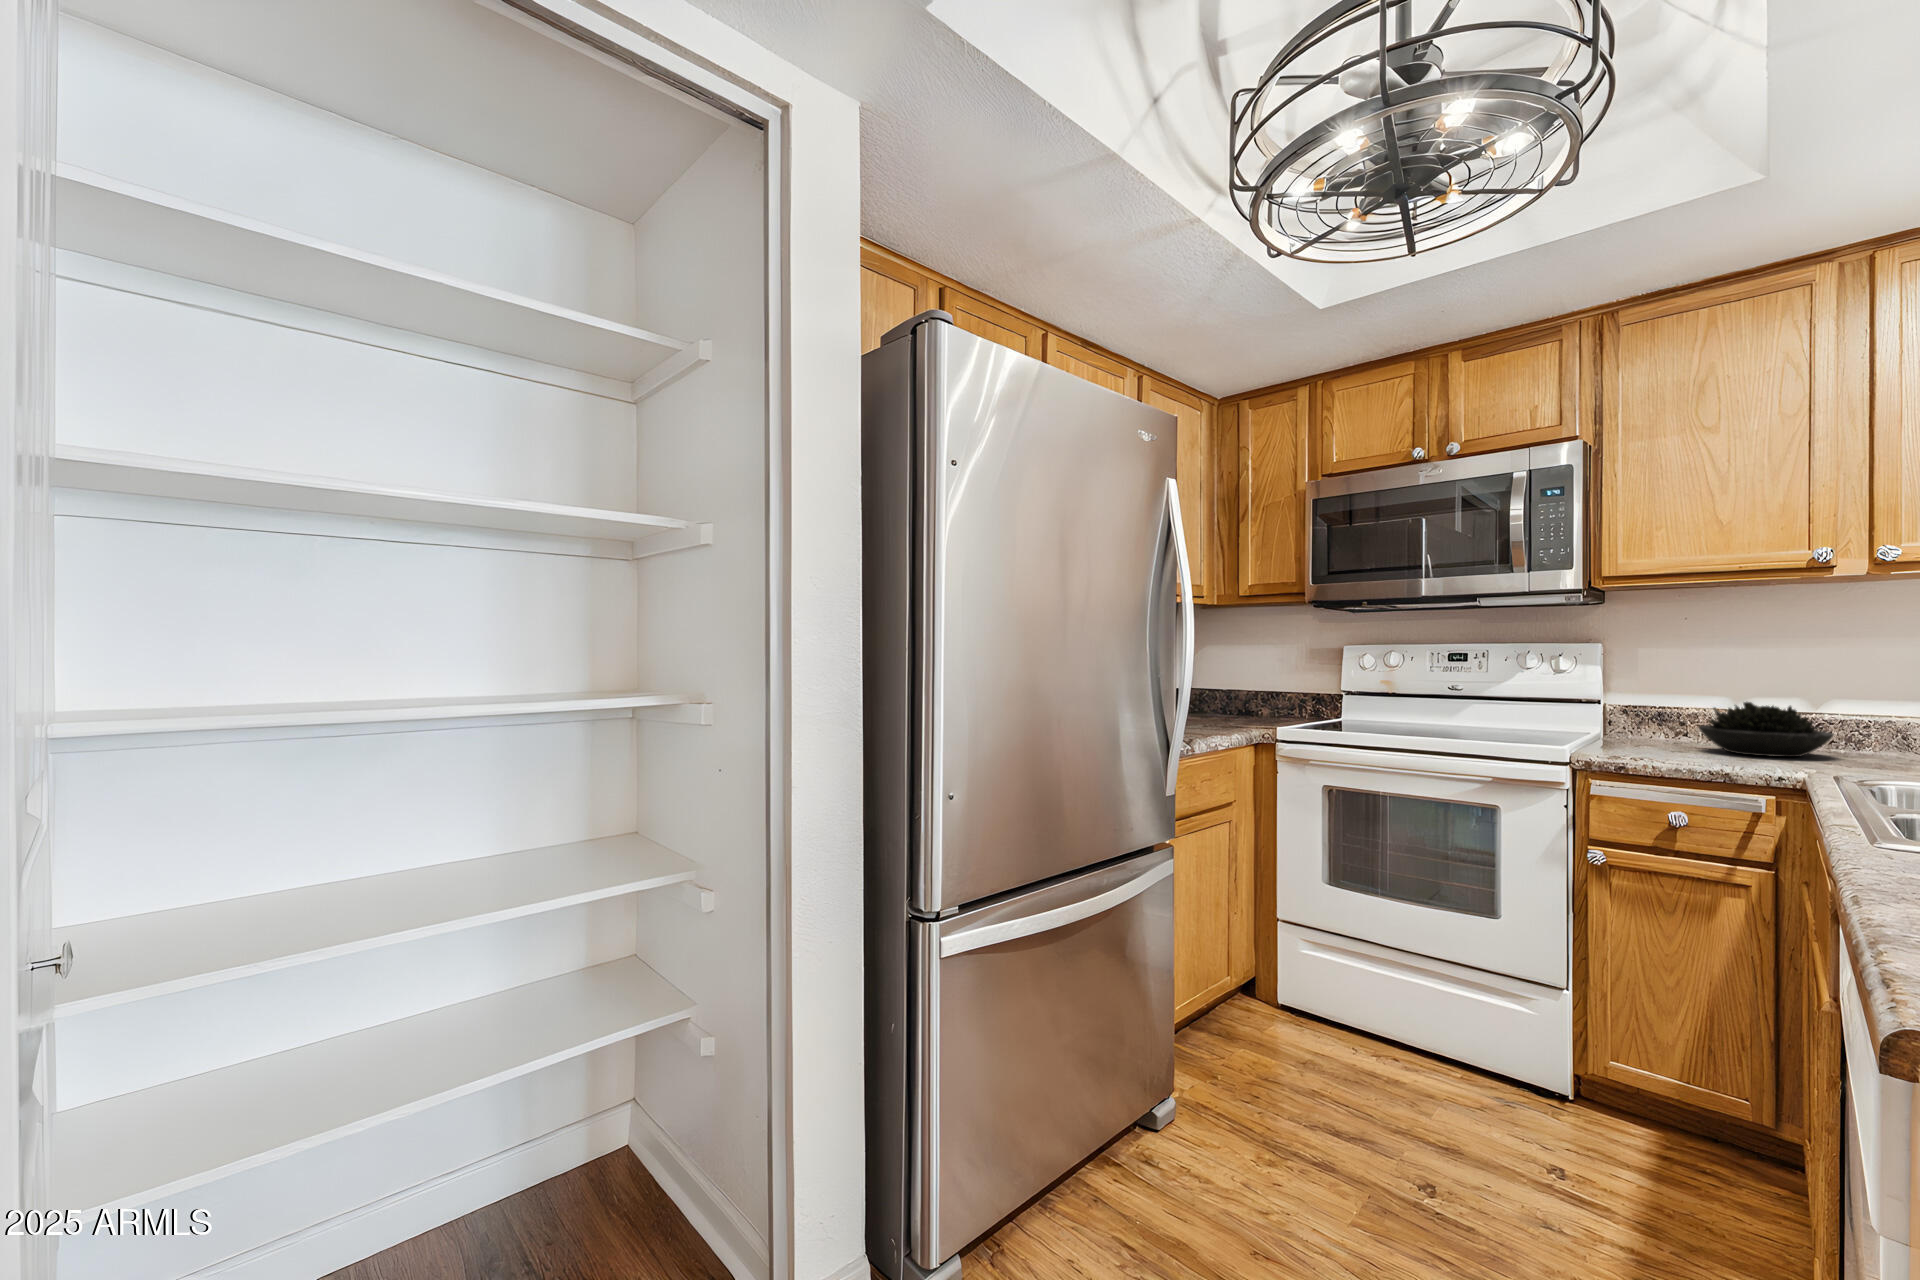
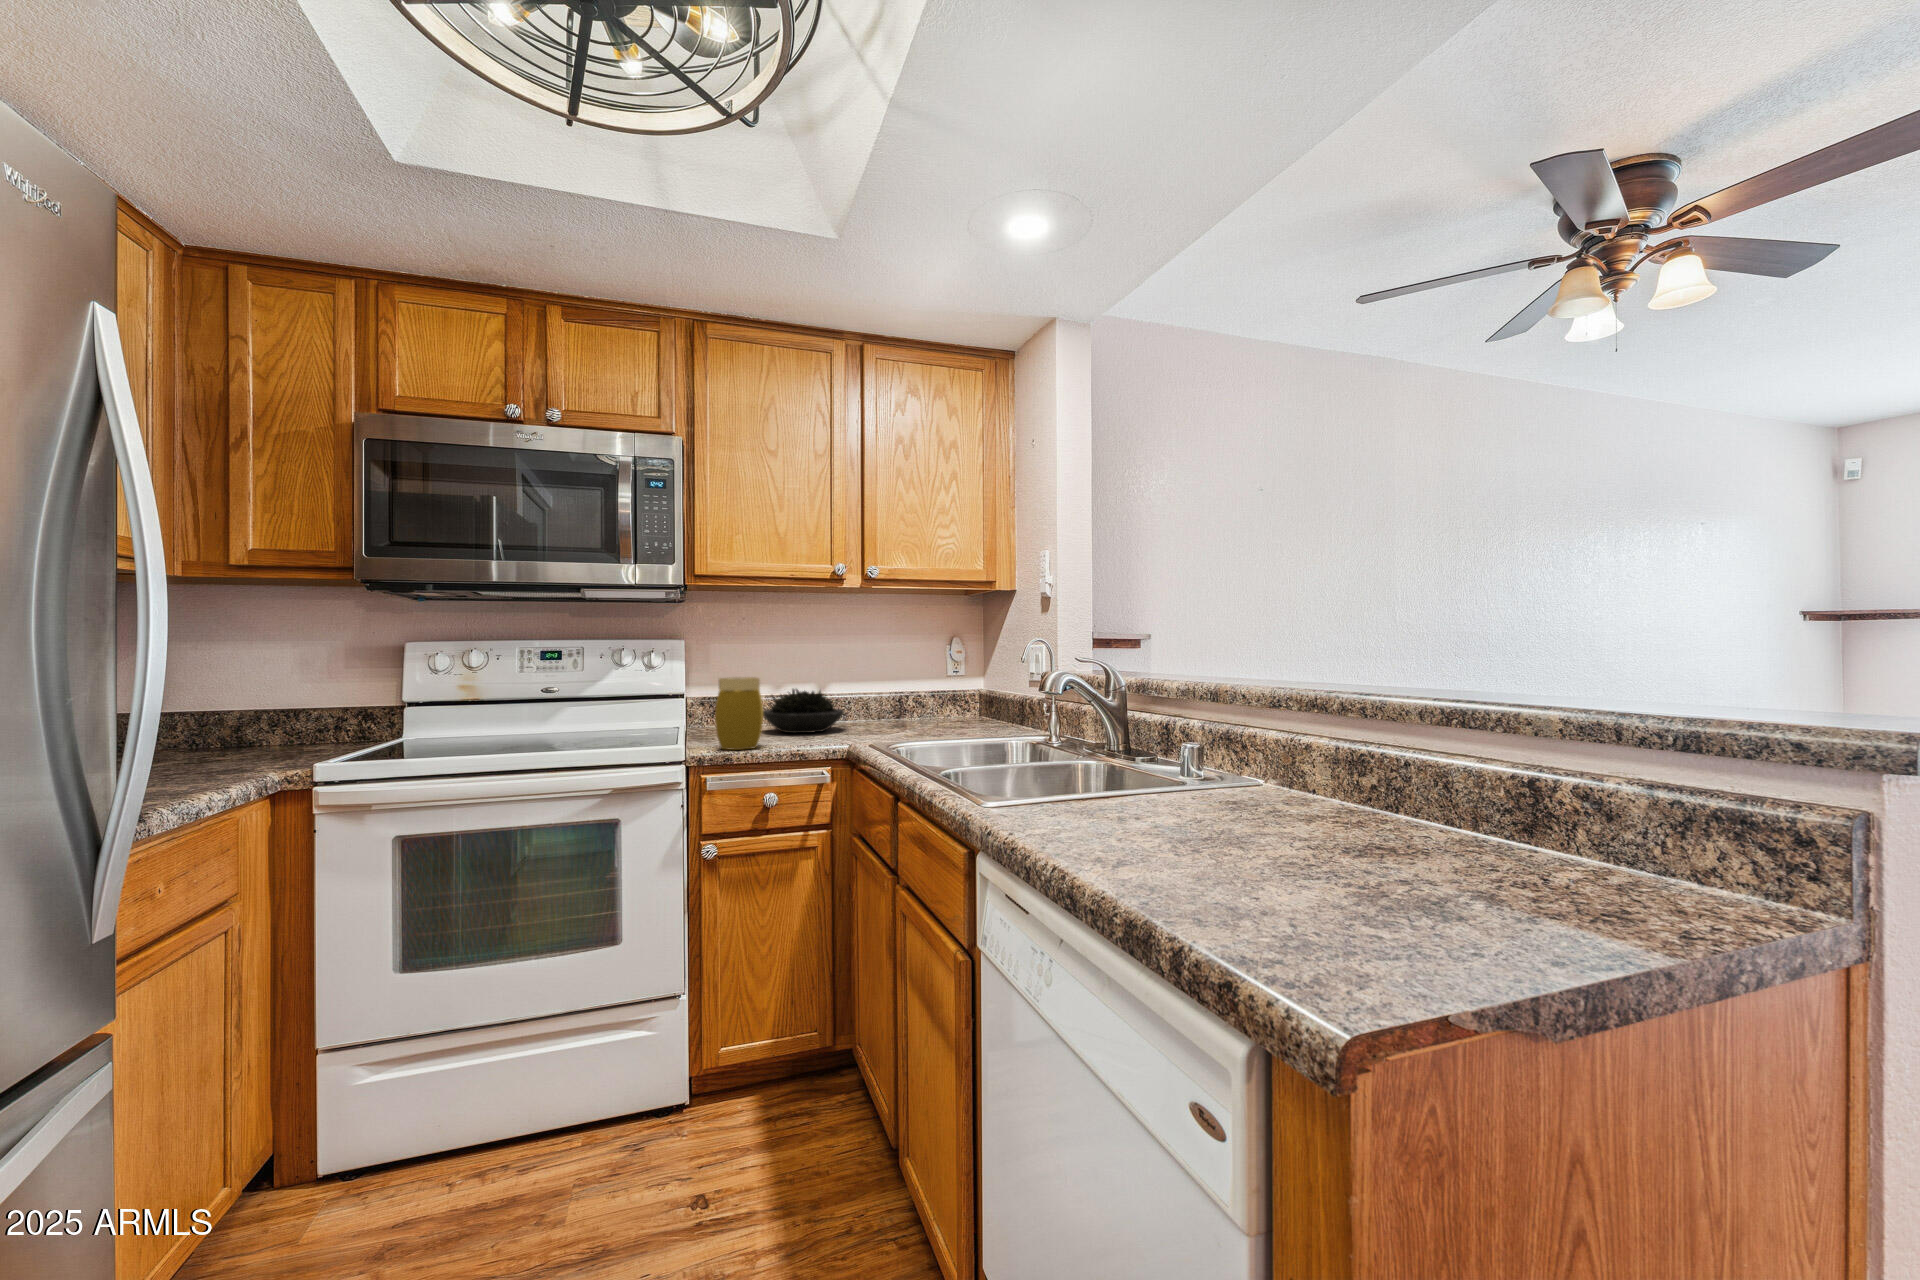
jar: none [1611,684,1678,761] -> present [715,677,763,750]

